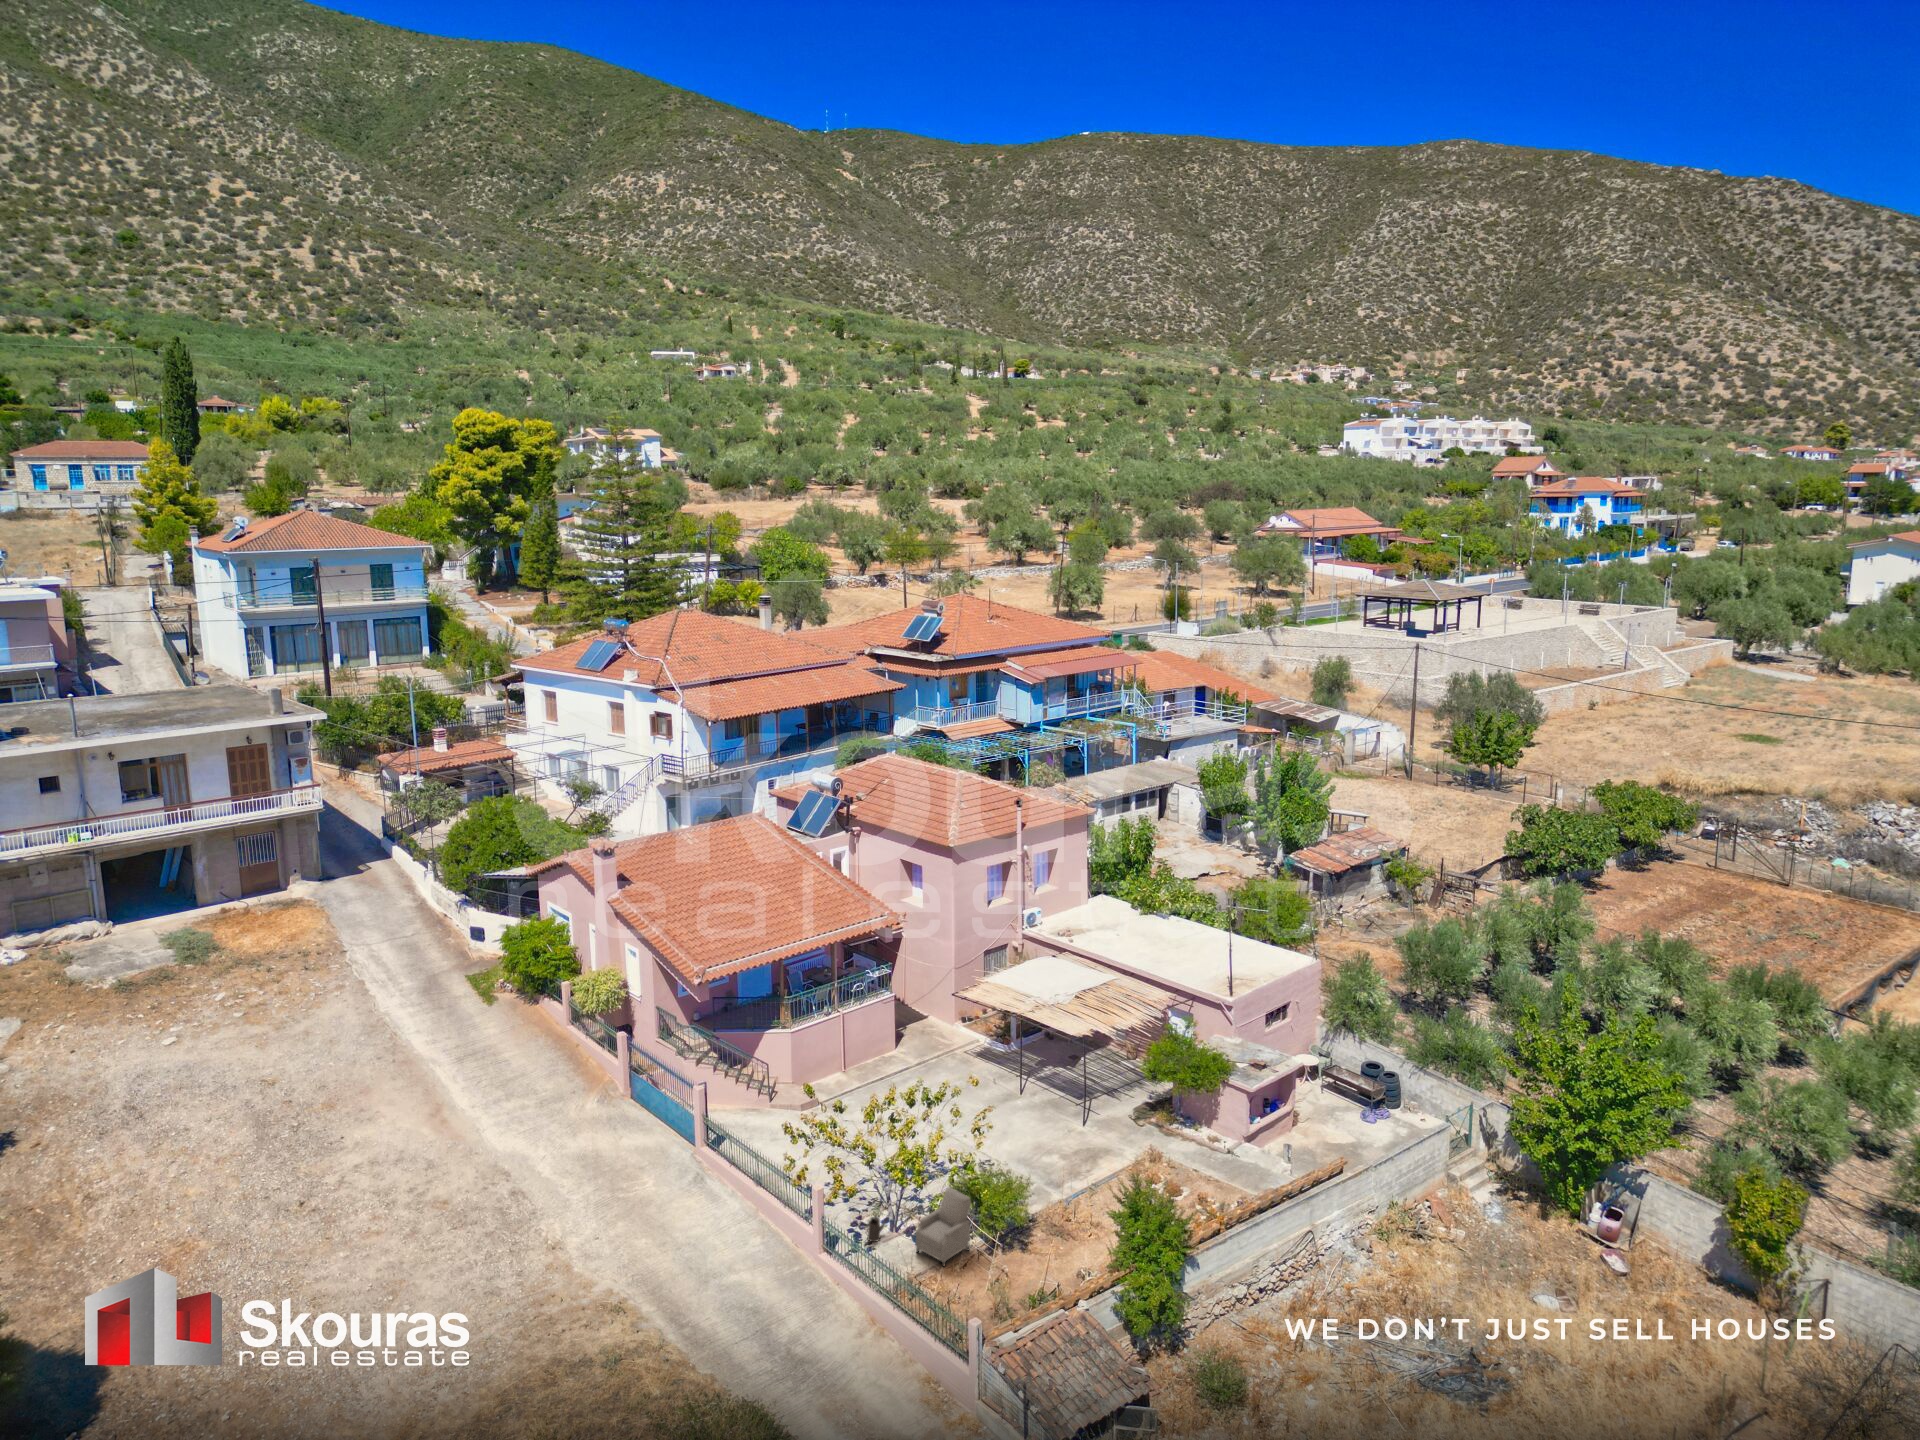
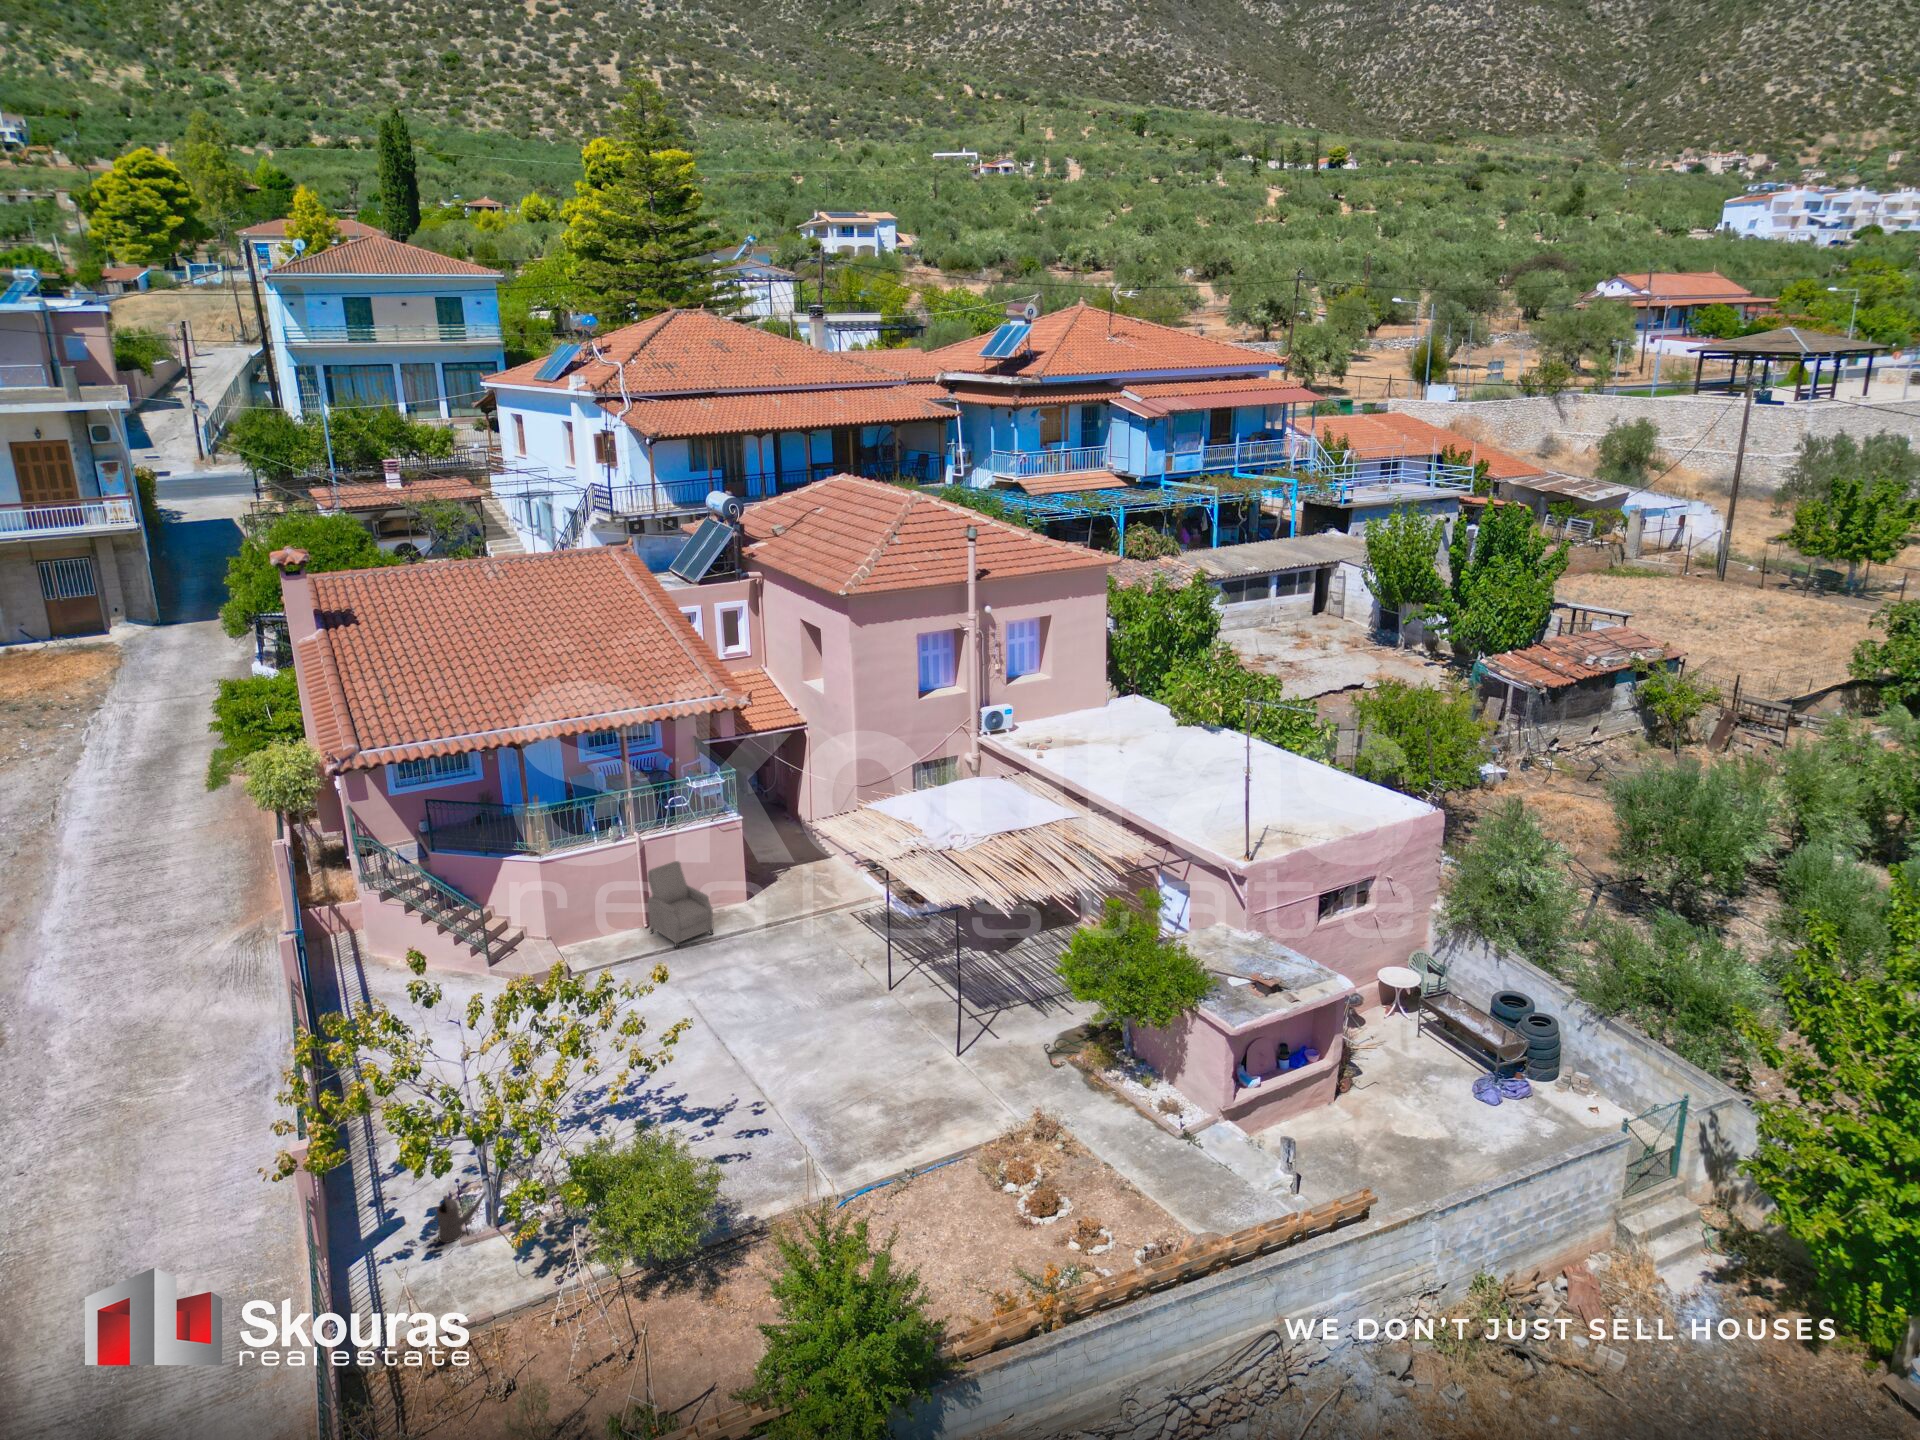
chair: present [916,1188,971,1267] -> present [648,861,713,949]

